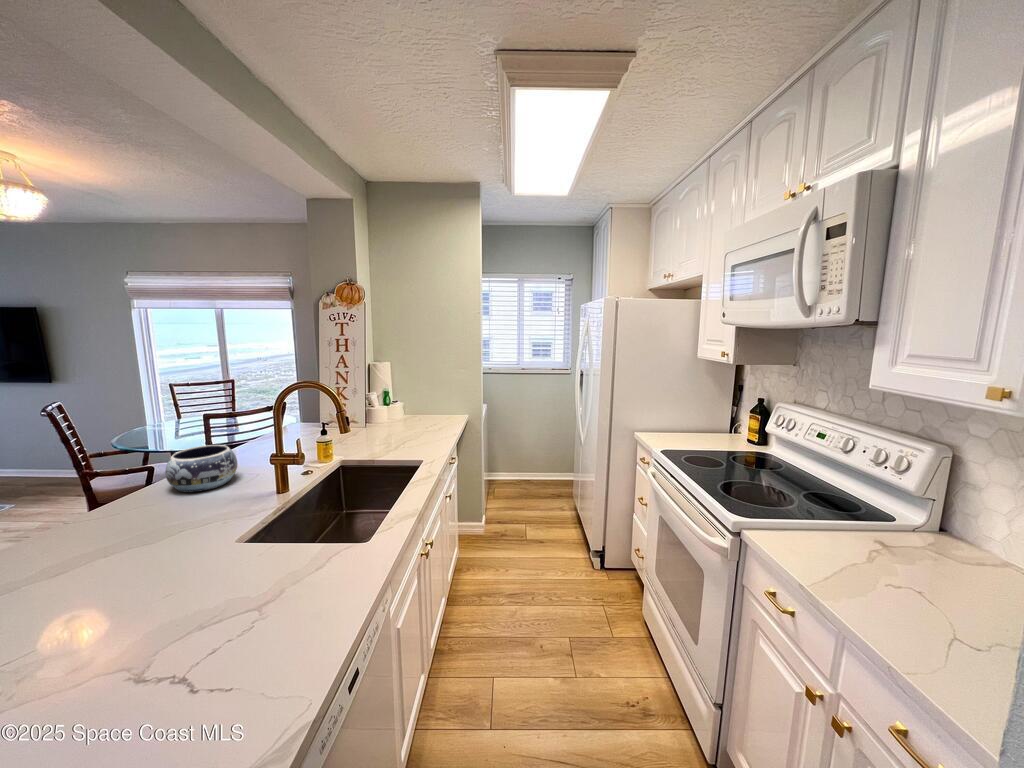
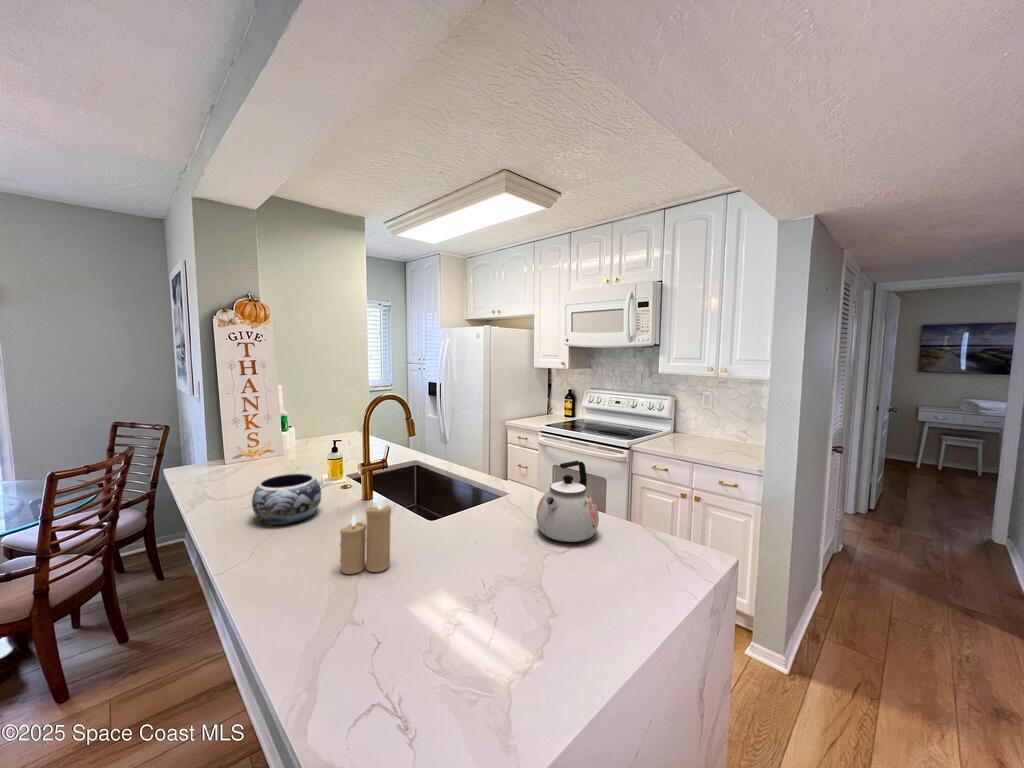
candle: none [27,500,77,581] -> present [340,498,391,574]
kettle: none [138,535,274,688] -> present [536,461,599,542]

